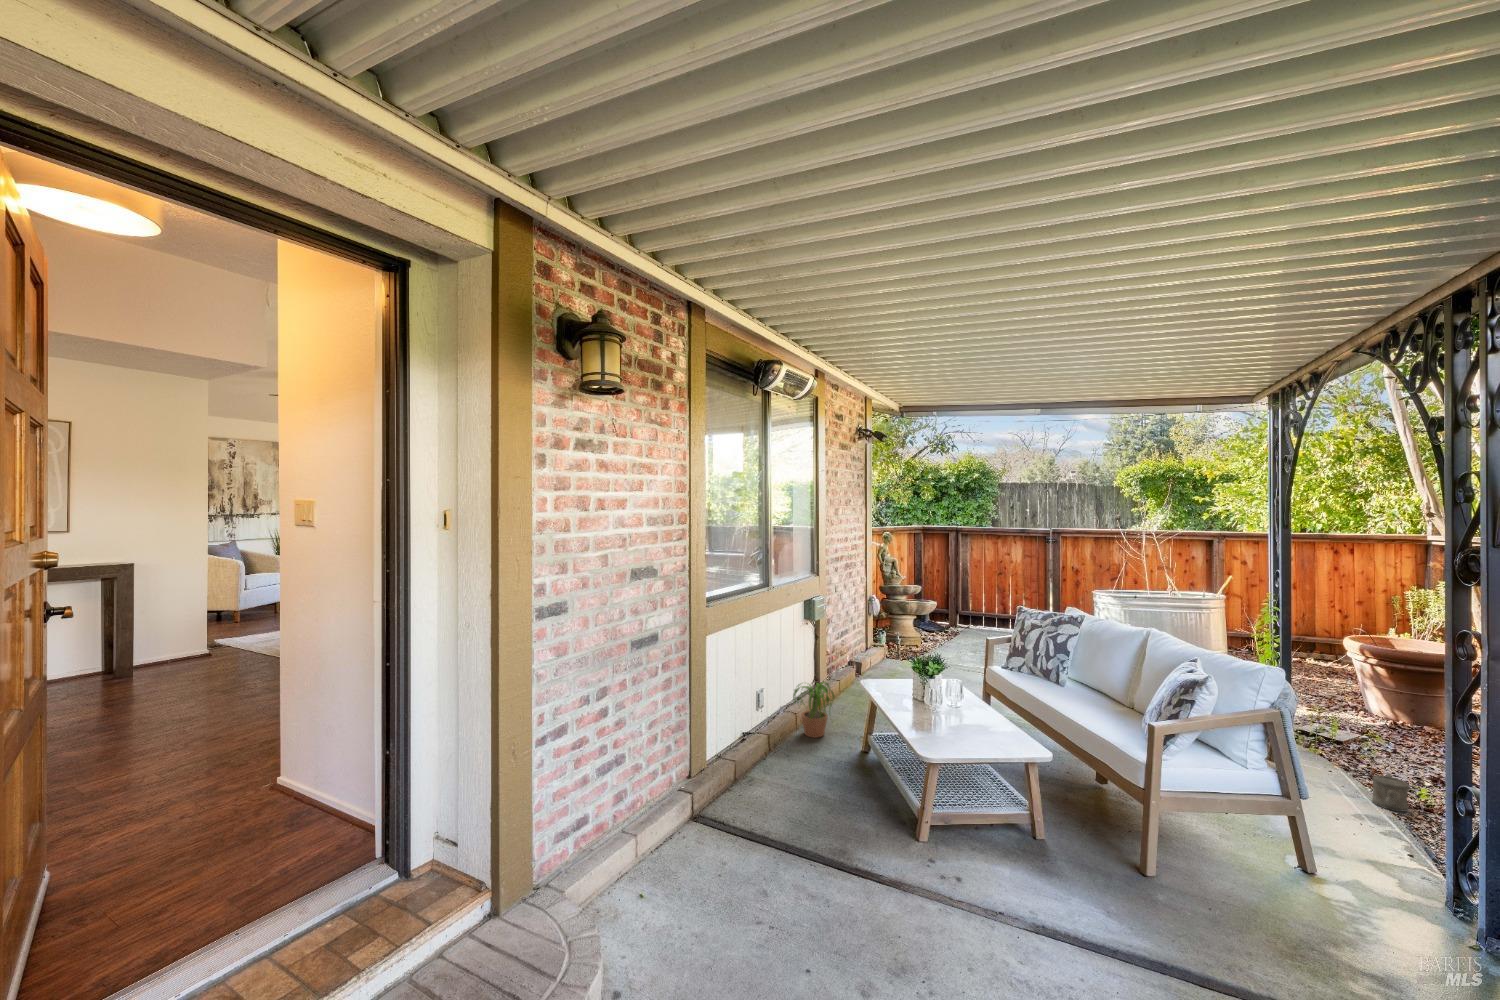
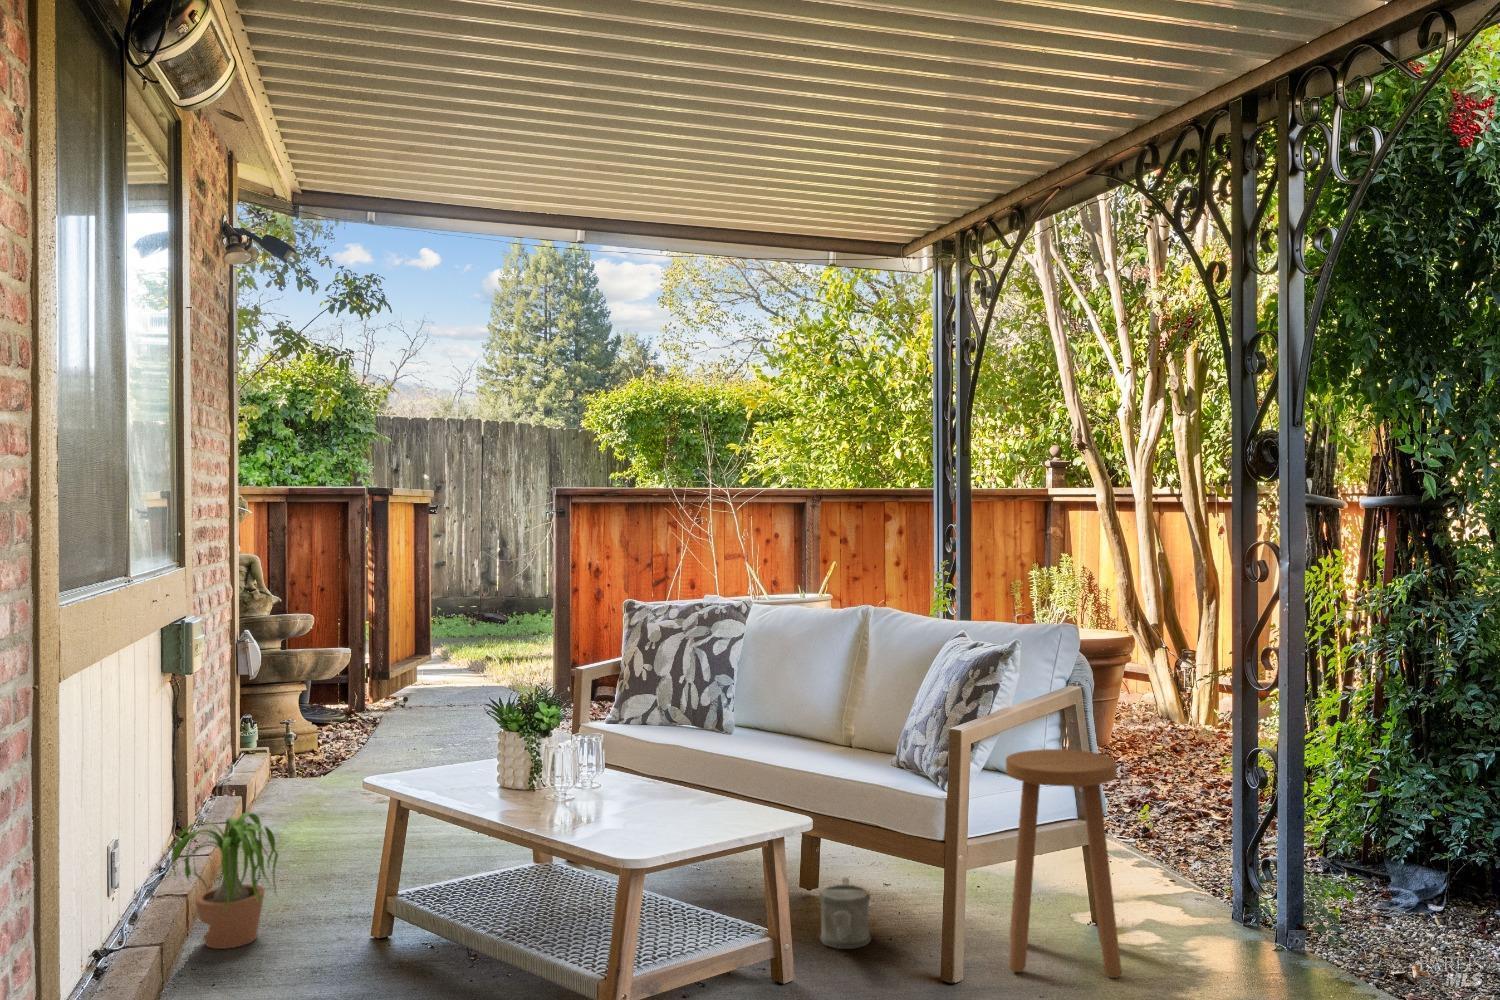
stool: none [1189,742,1280,900] -> present [1006,749,1121,978]
watering can: present [1372,773,1410,812] -> present [819,878,871,949]

